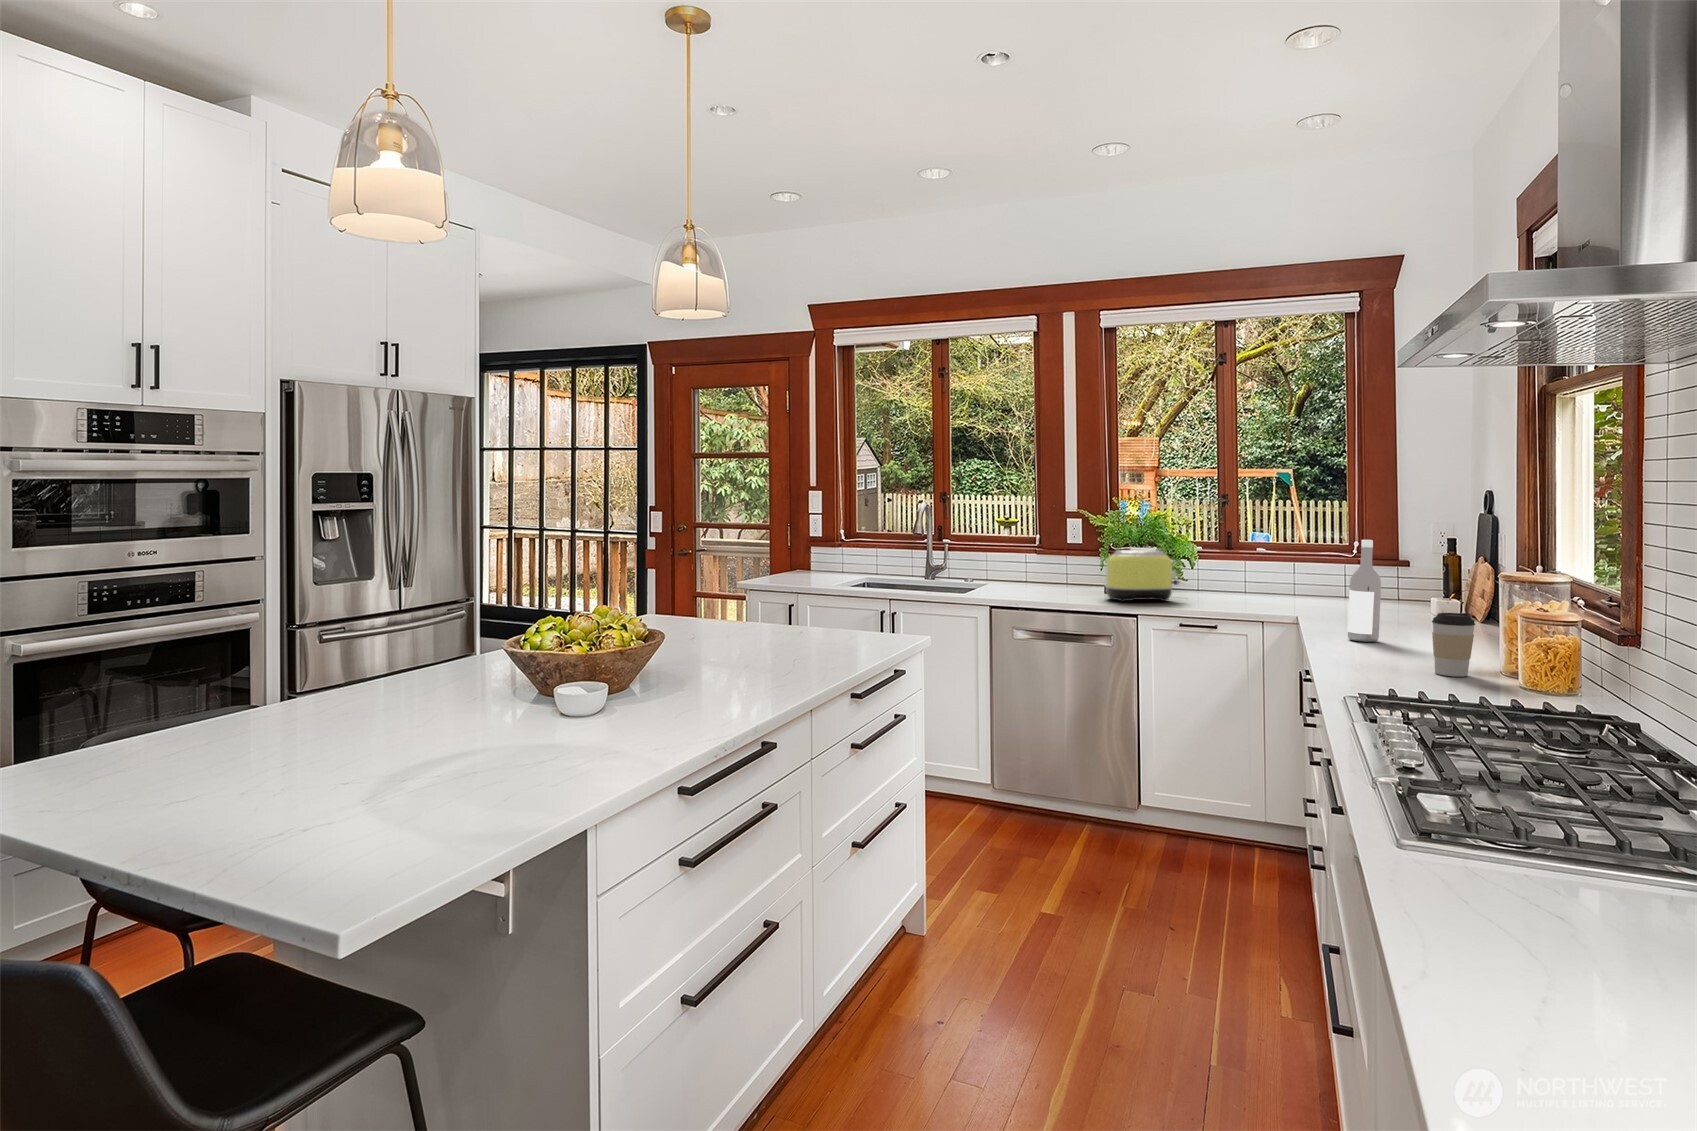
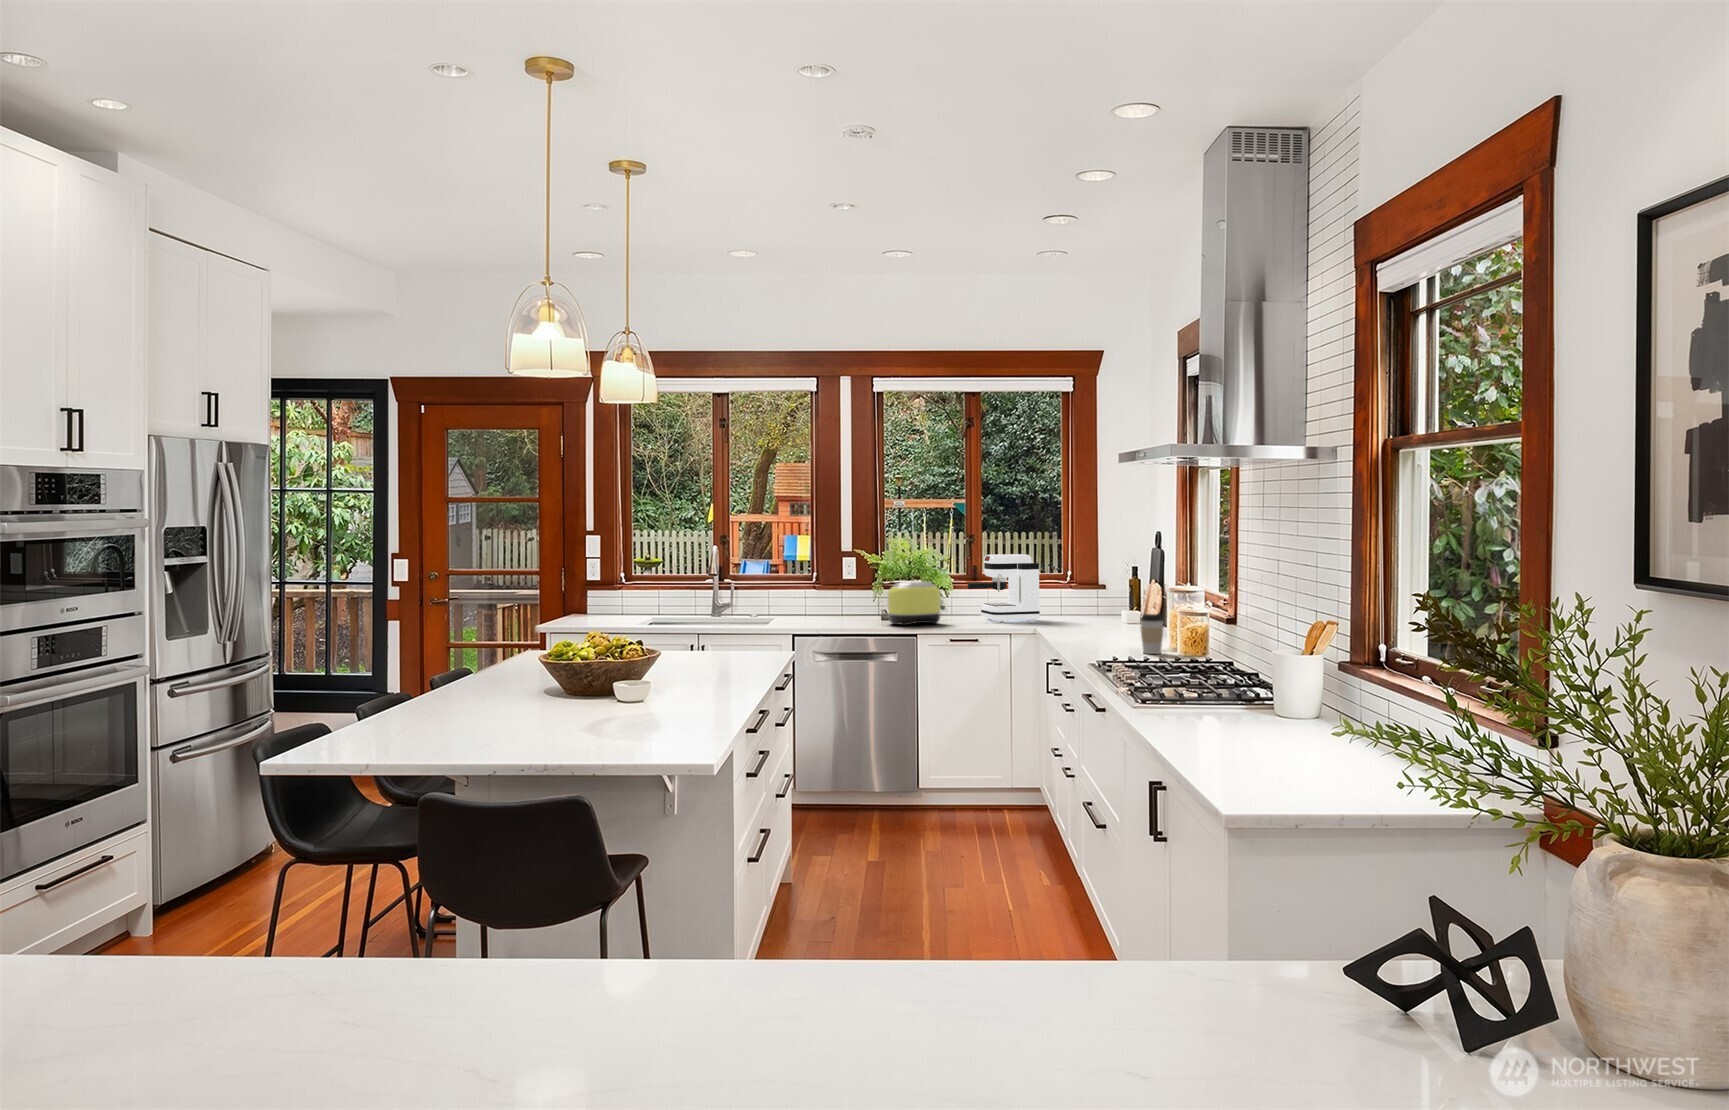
coffee maker: none [1214,519,1310,603] -> present [968,554,1040,622]
wine bottle: present [1348,540,1381,642] -> none [1082,569,1102,640]

